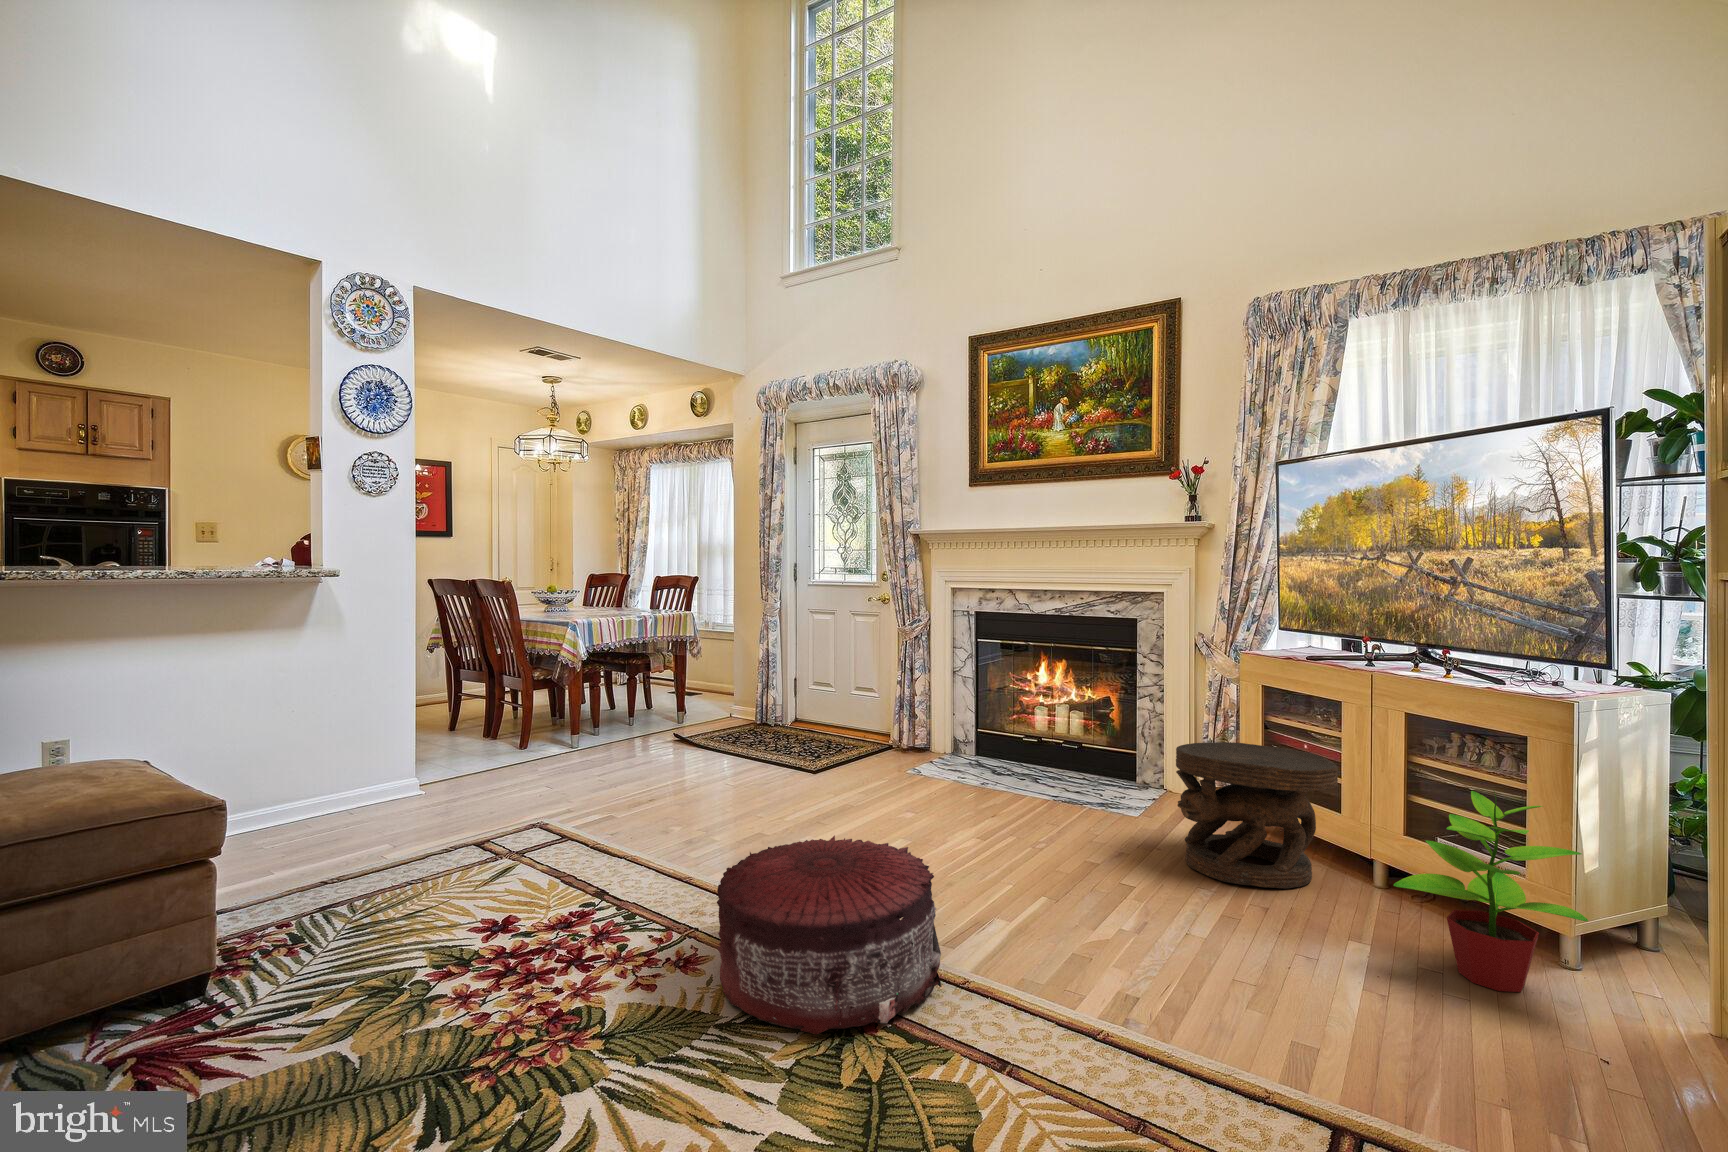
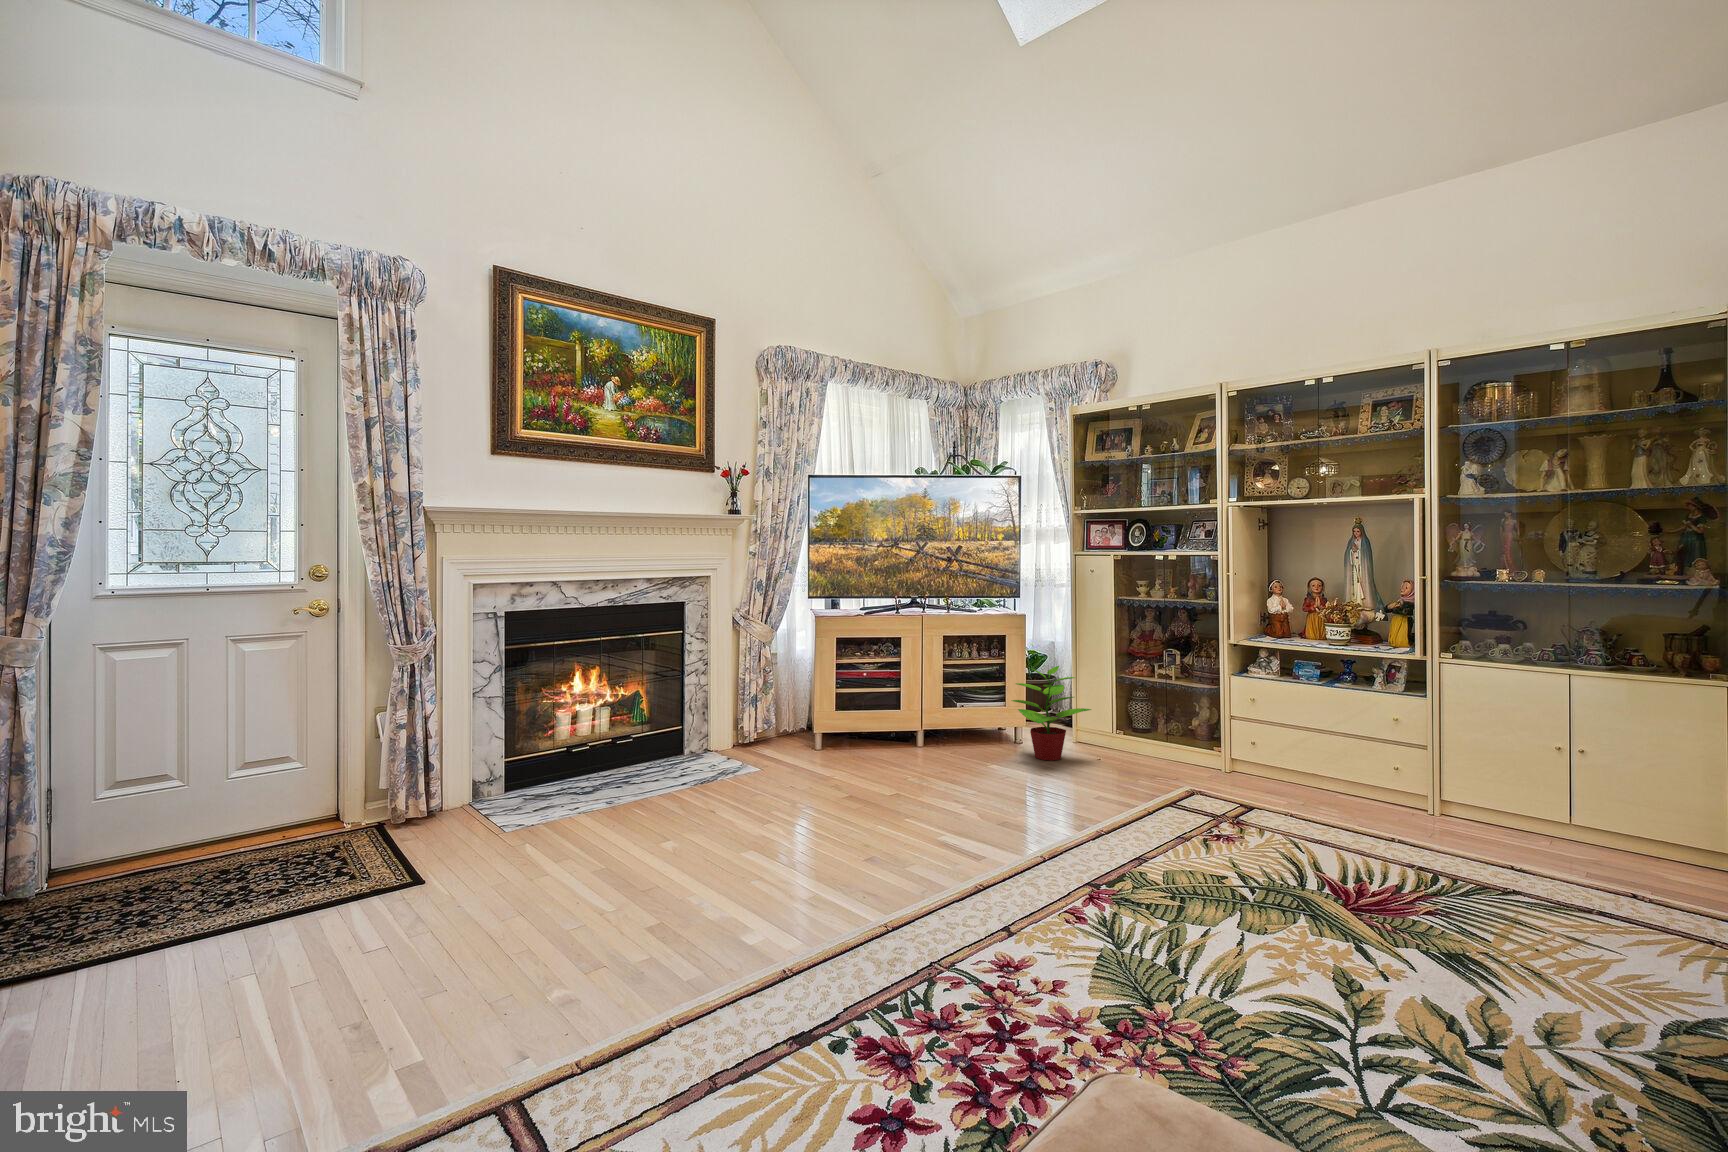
side table: present [1176,742,1338,889] -> none [852,677,943,773]
pouf: present [717,835,941,1034] -> none [947,786,1141,941]

